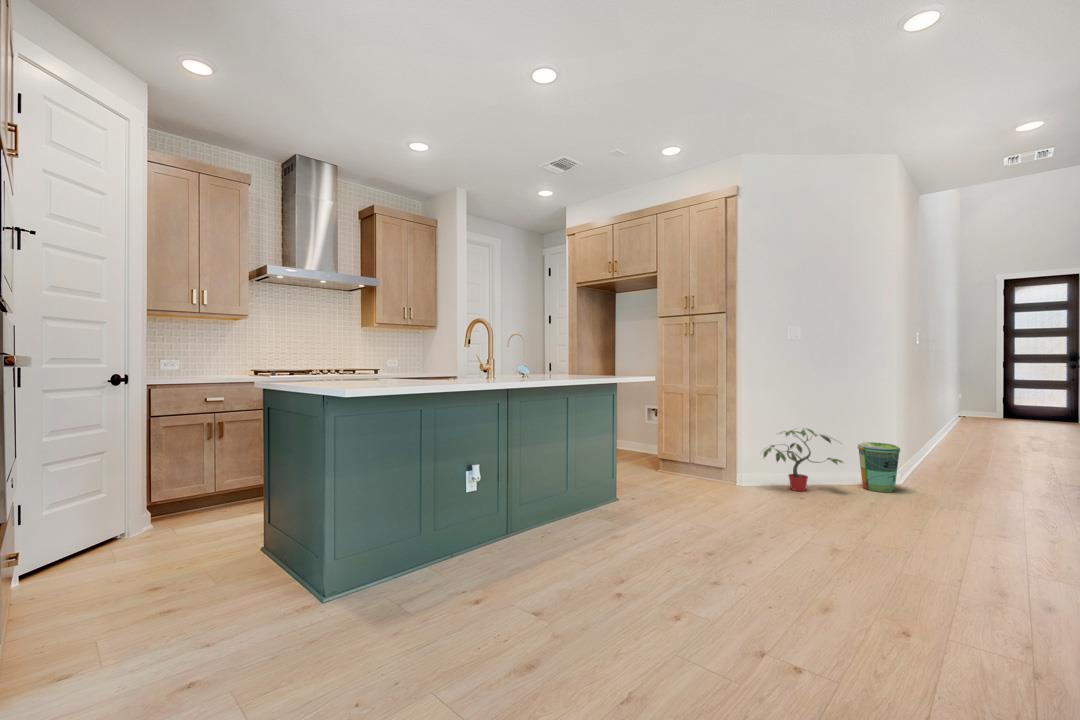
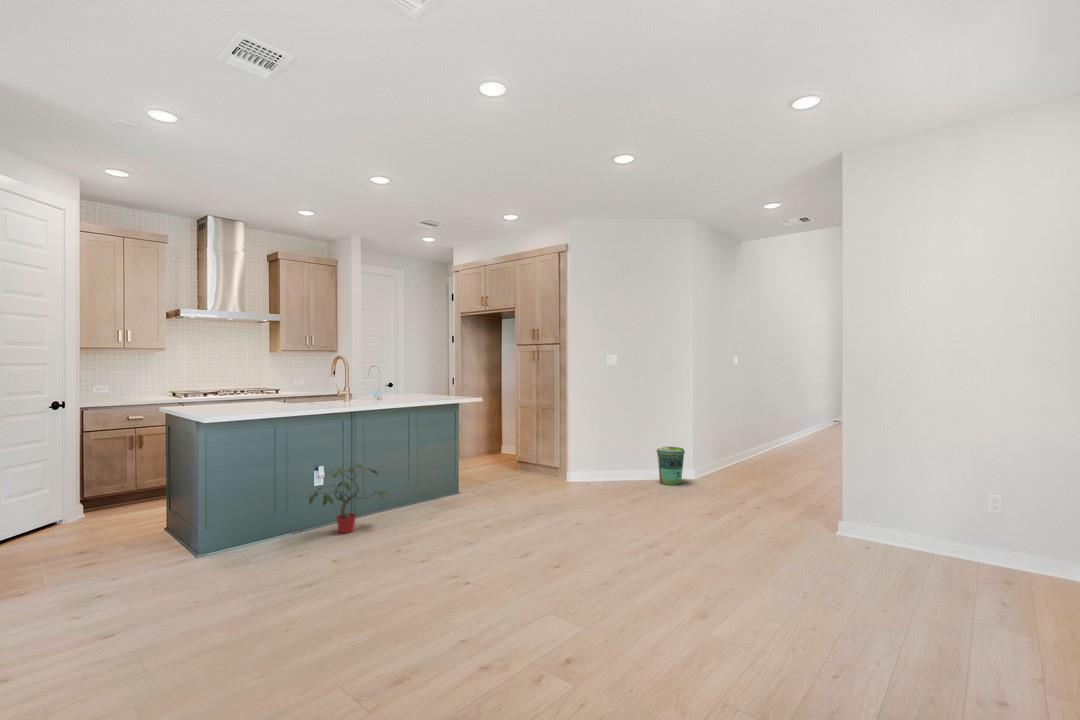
potted plant: present [763,429,843,491] -> present [309,464,389,533]

